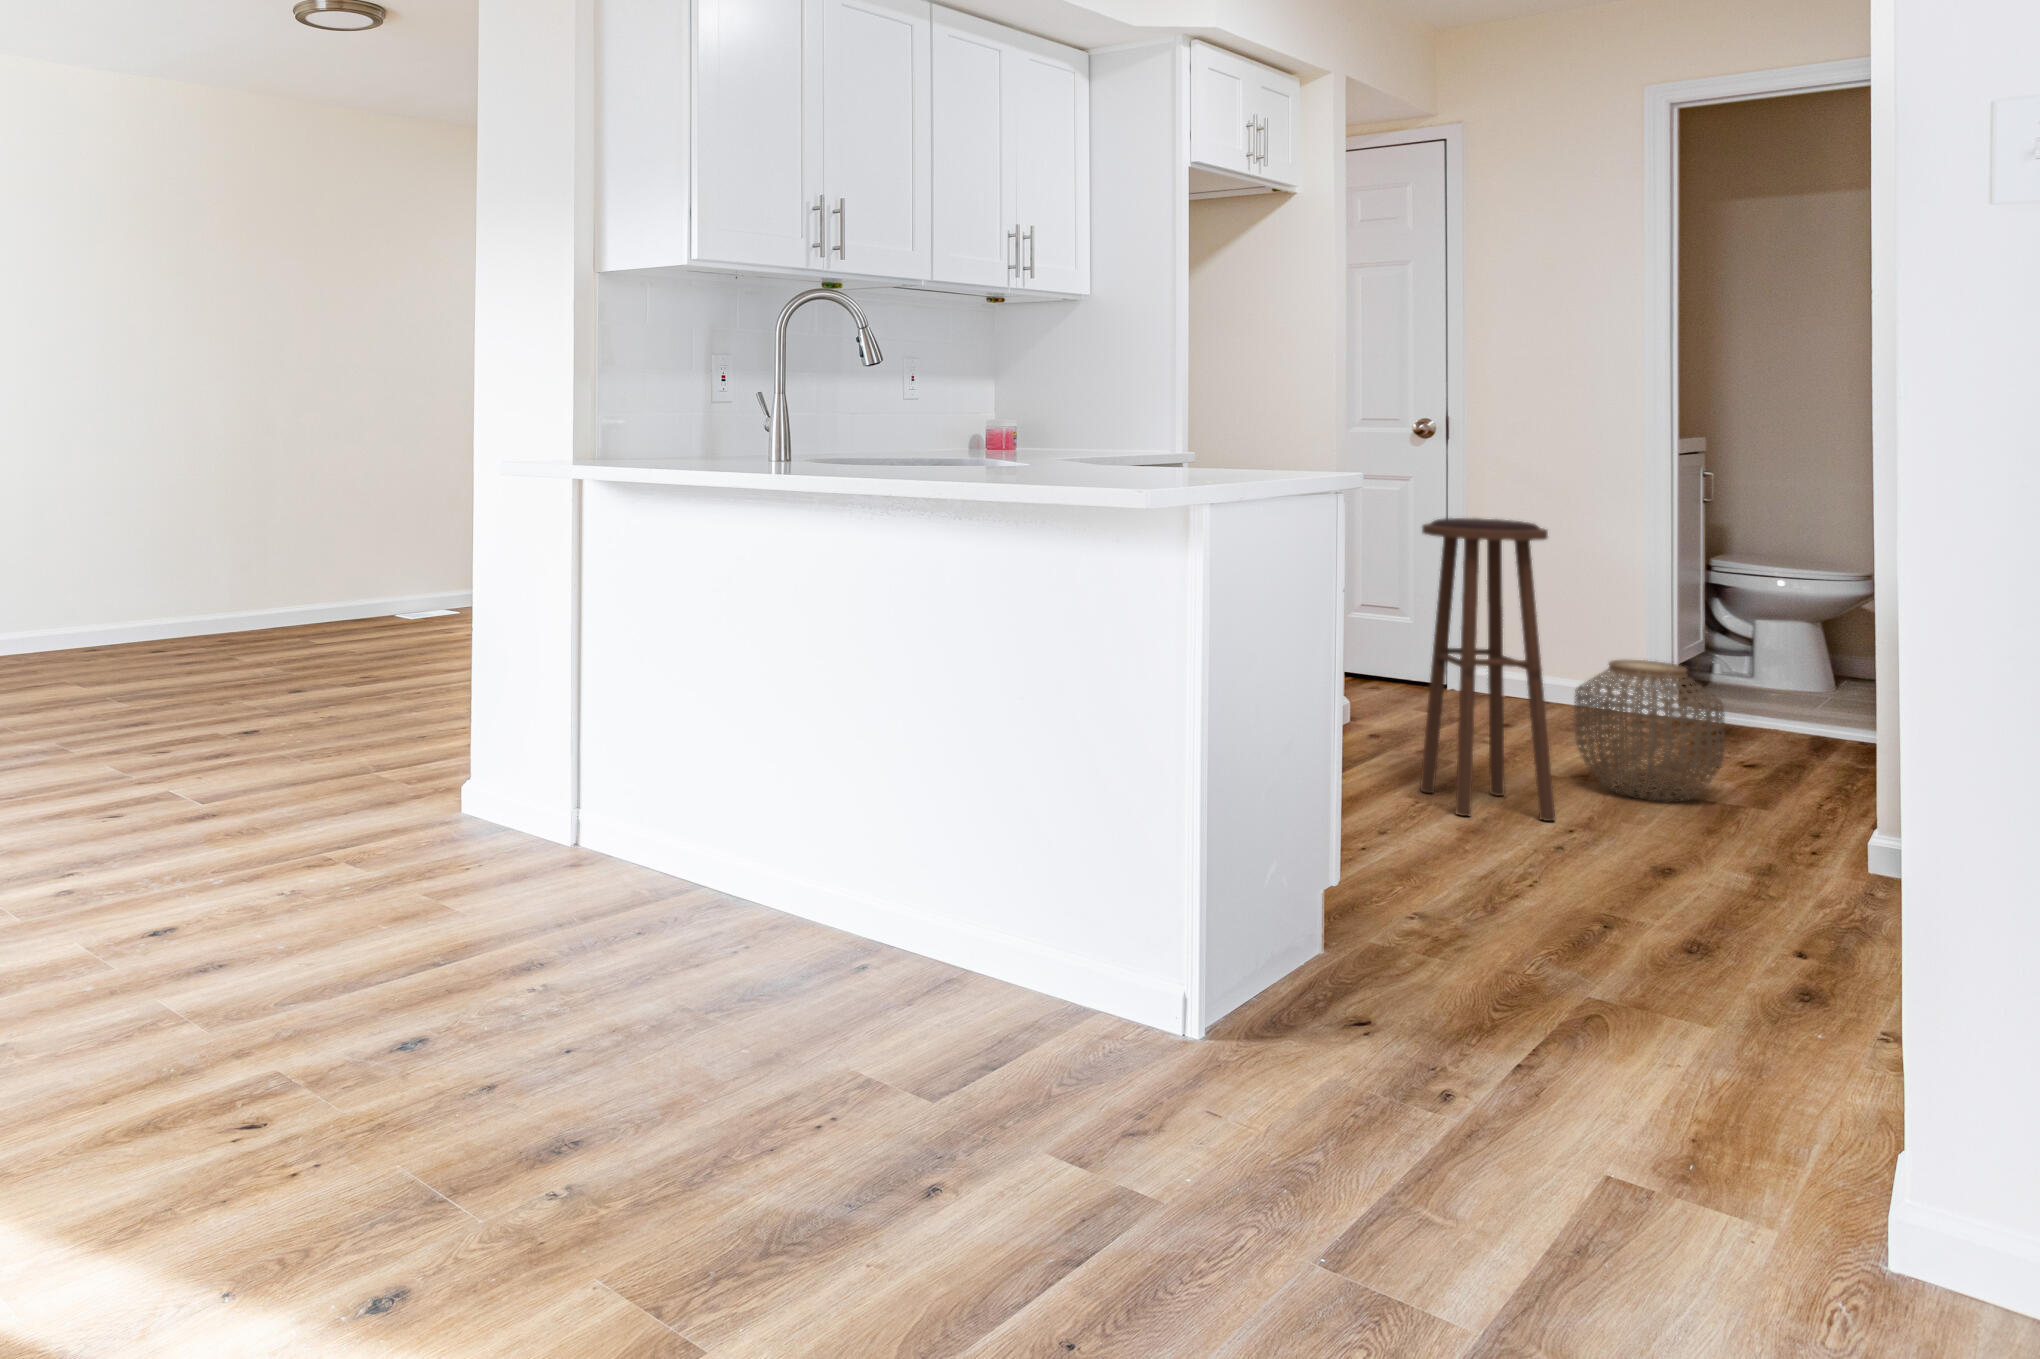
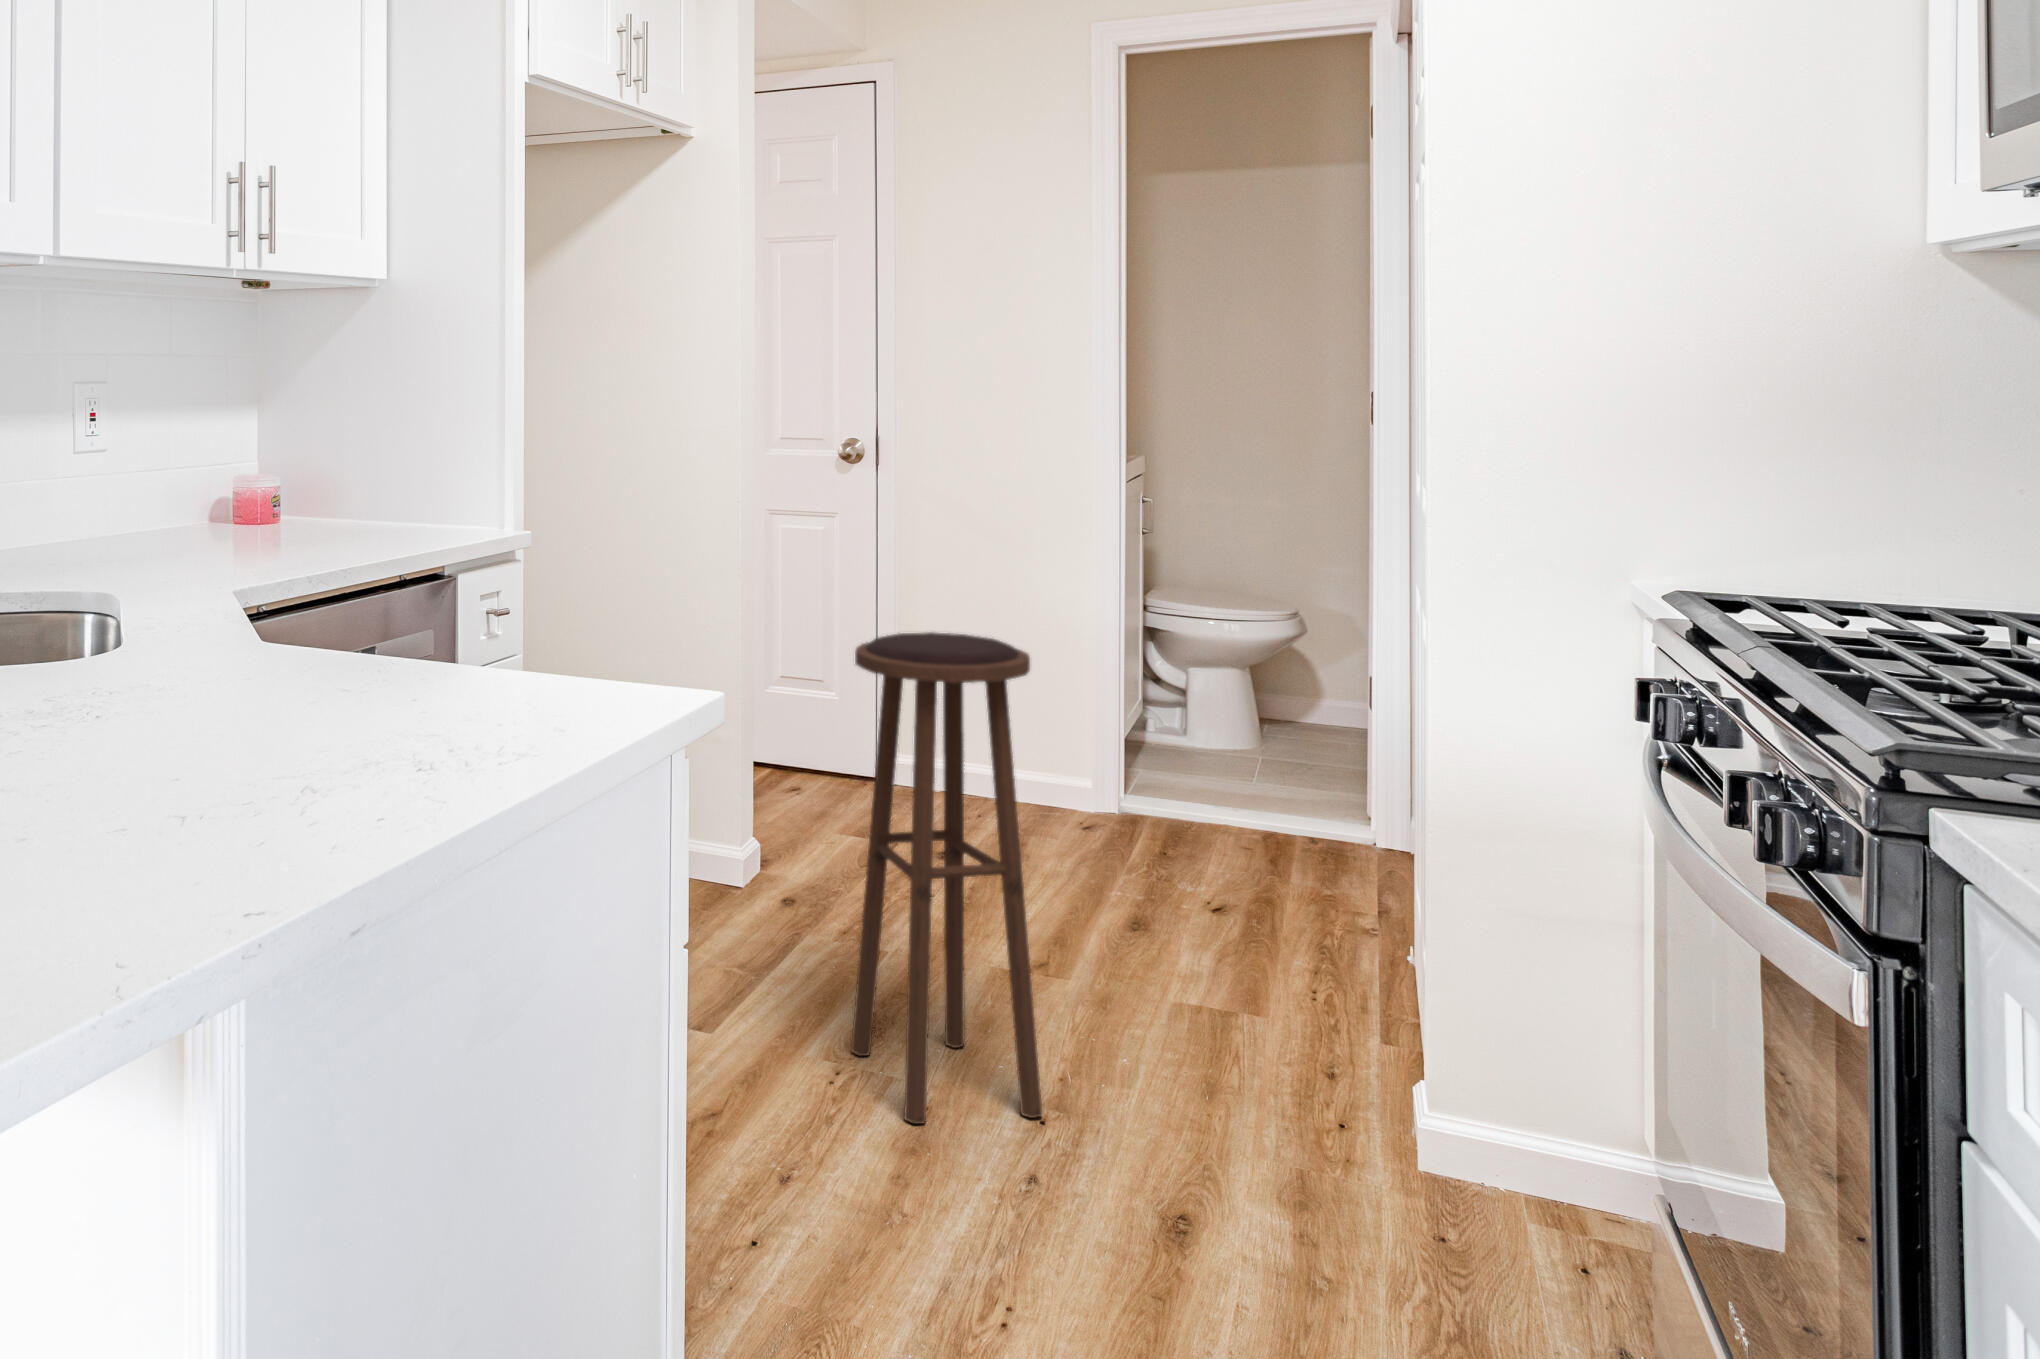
woven basket: present [1575,660,1724,801] -> none [1049,809,1239,1025]

